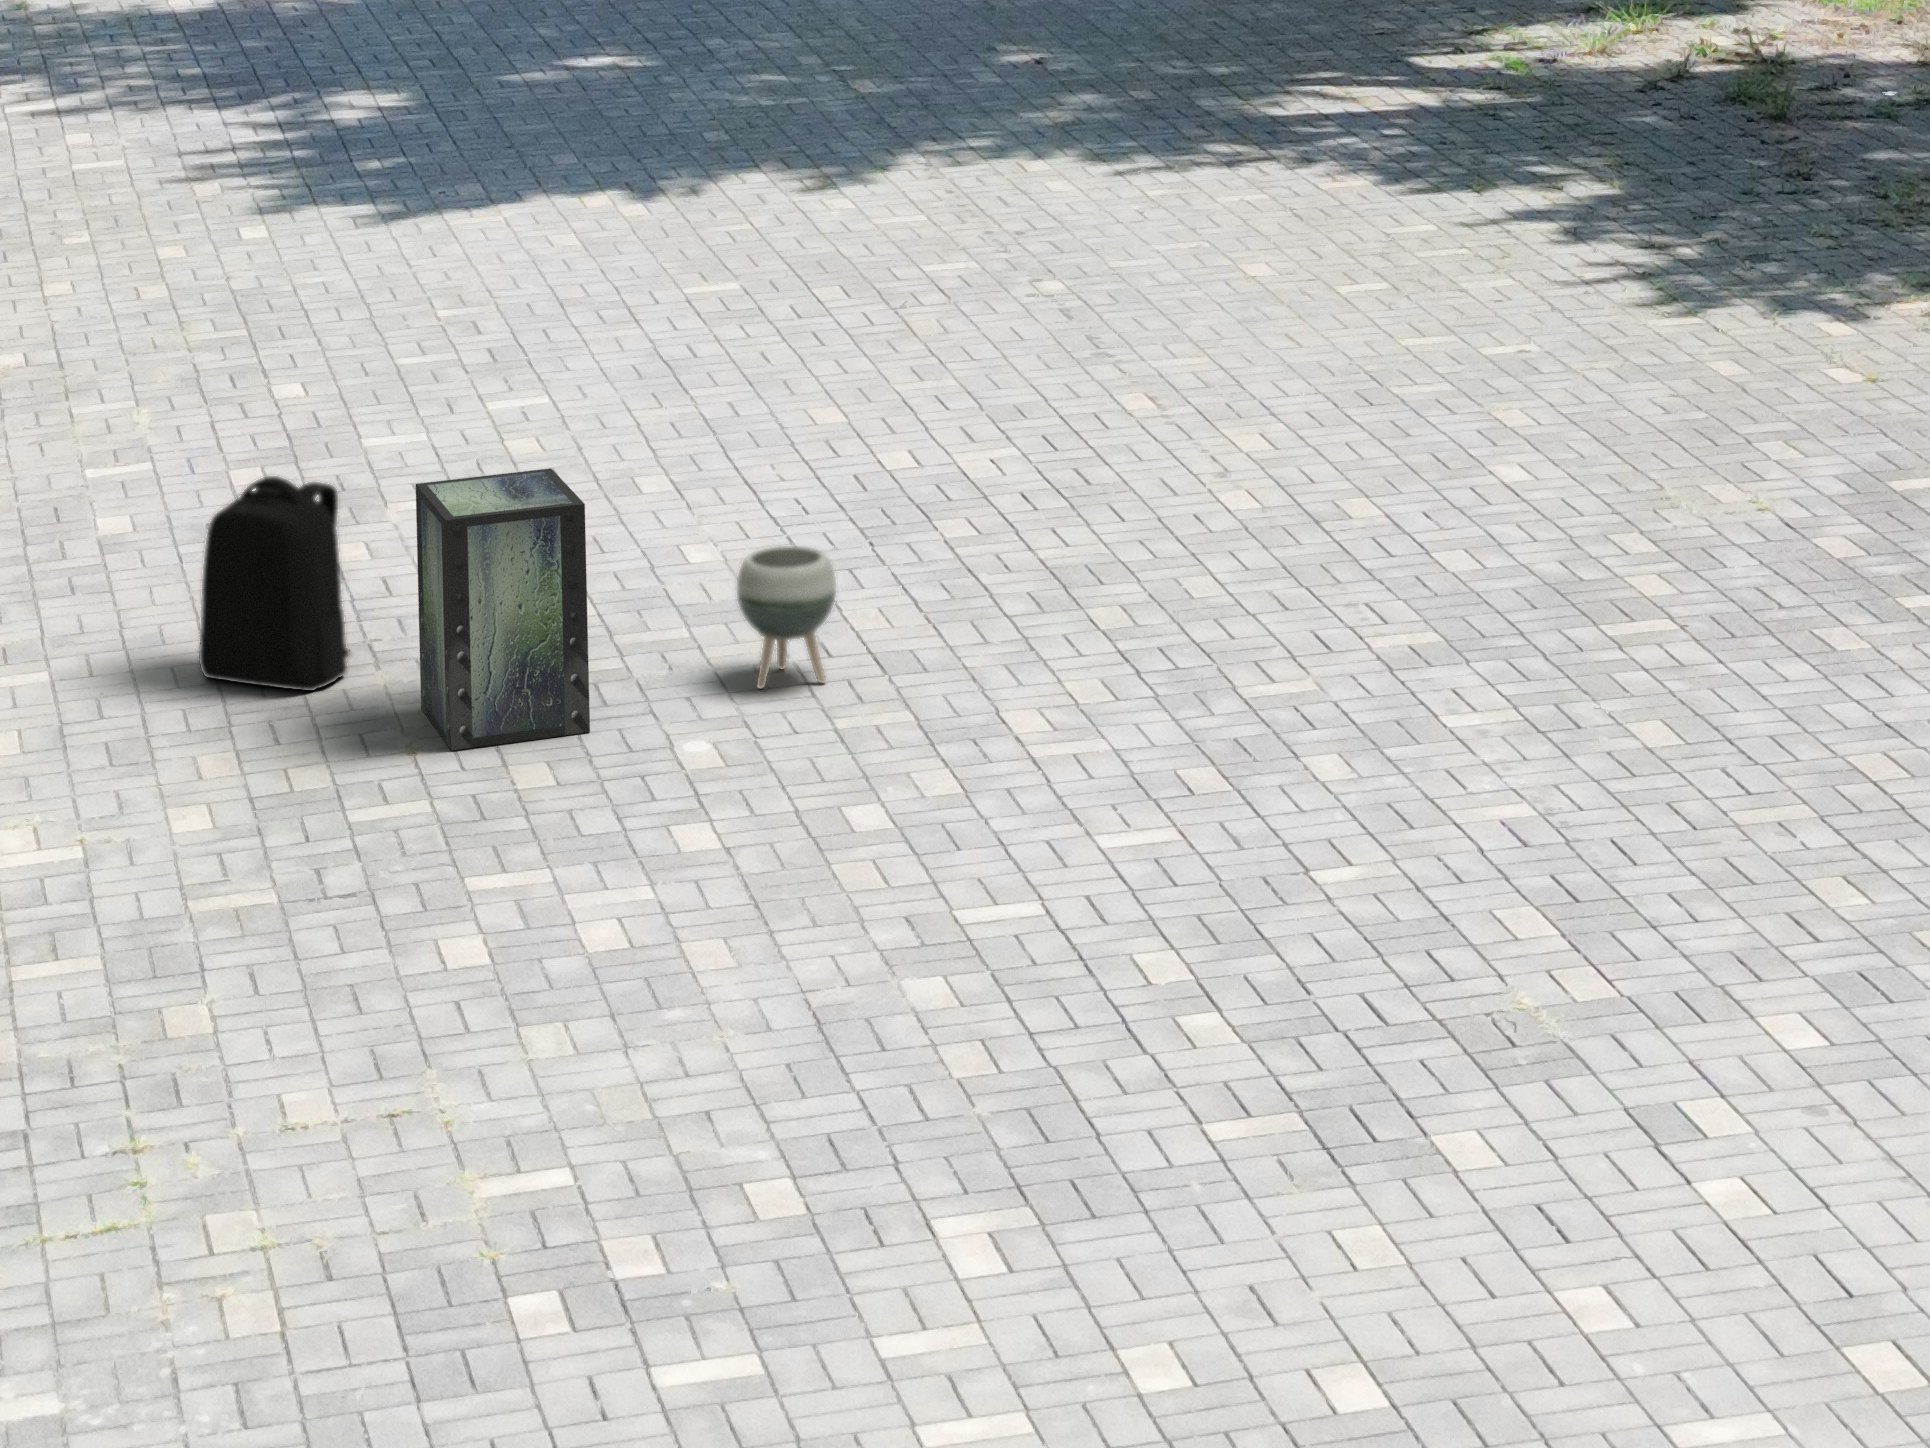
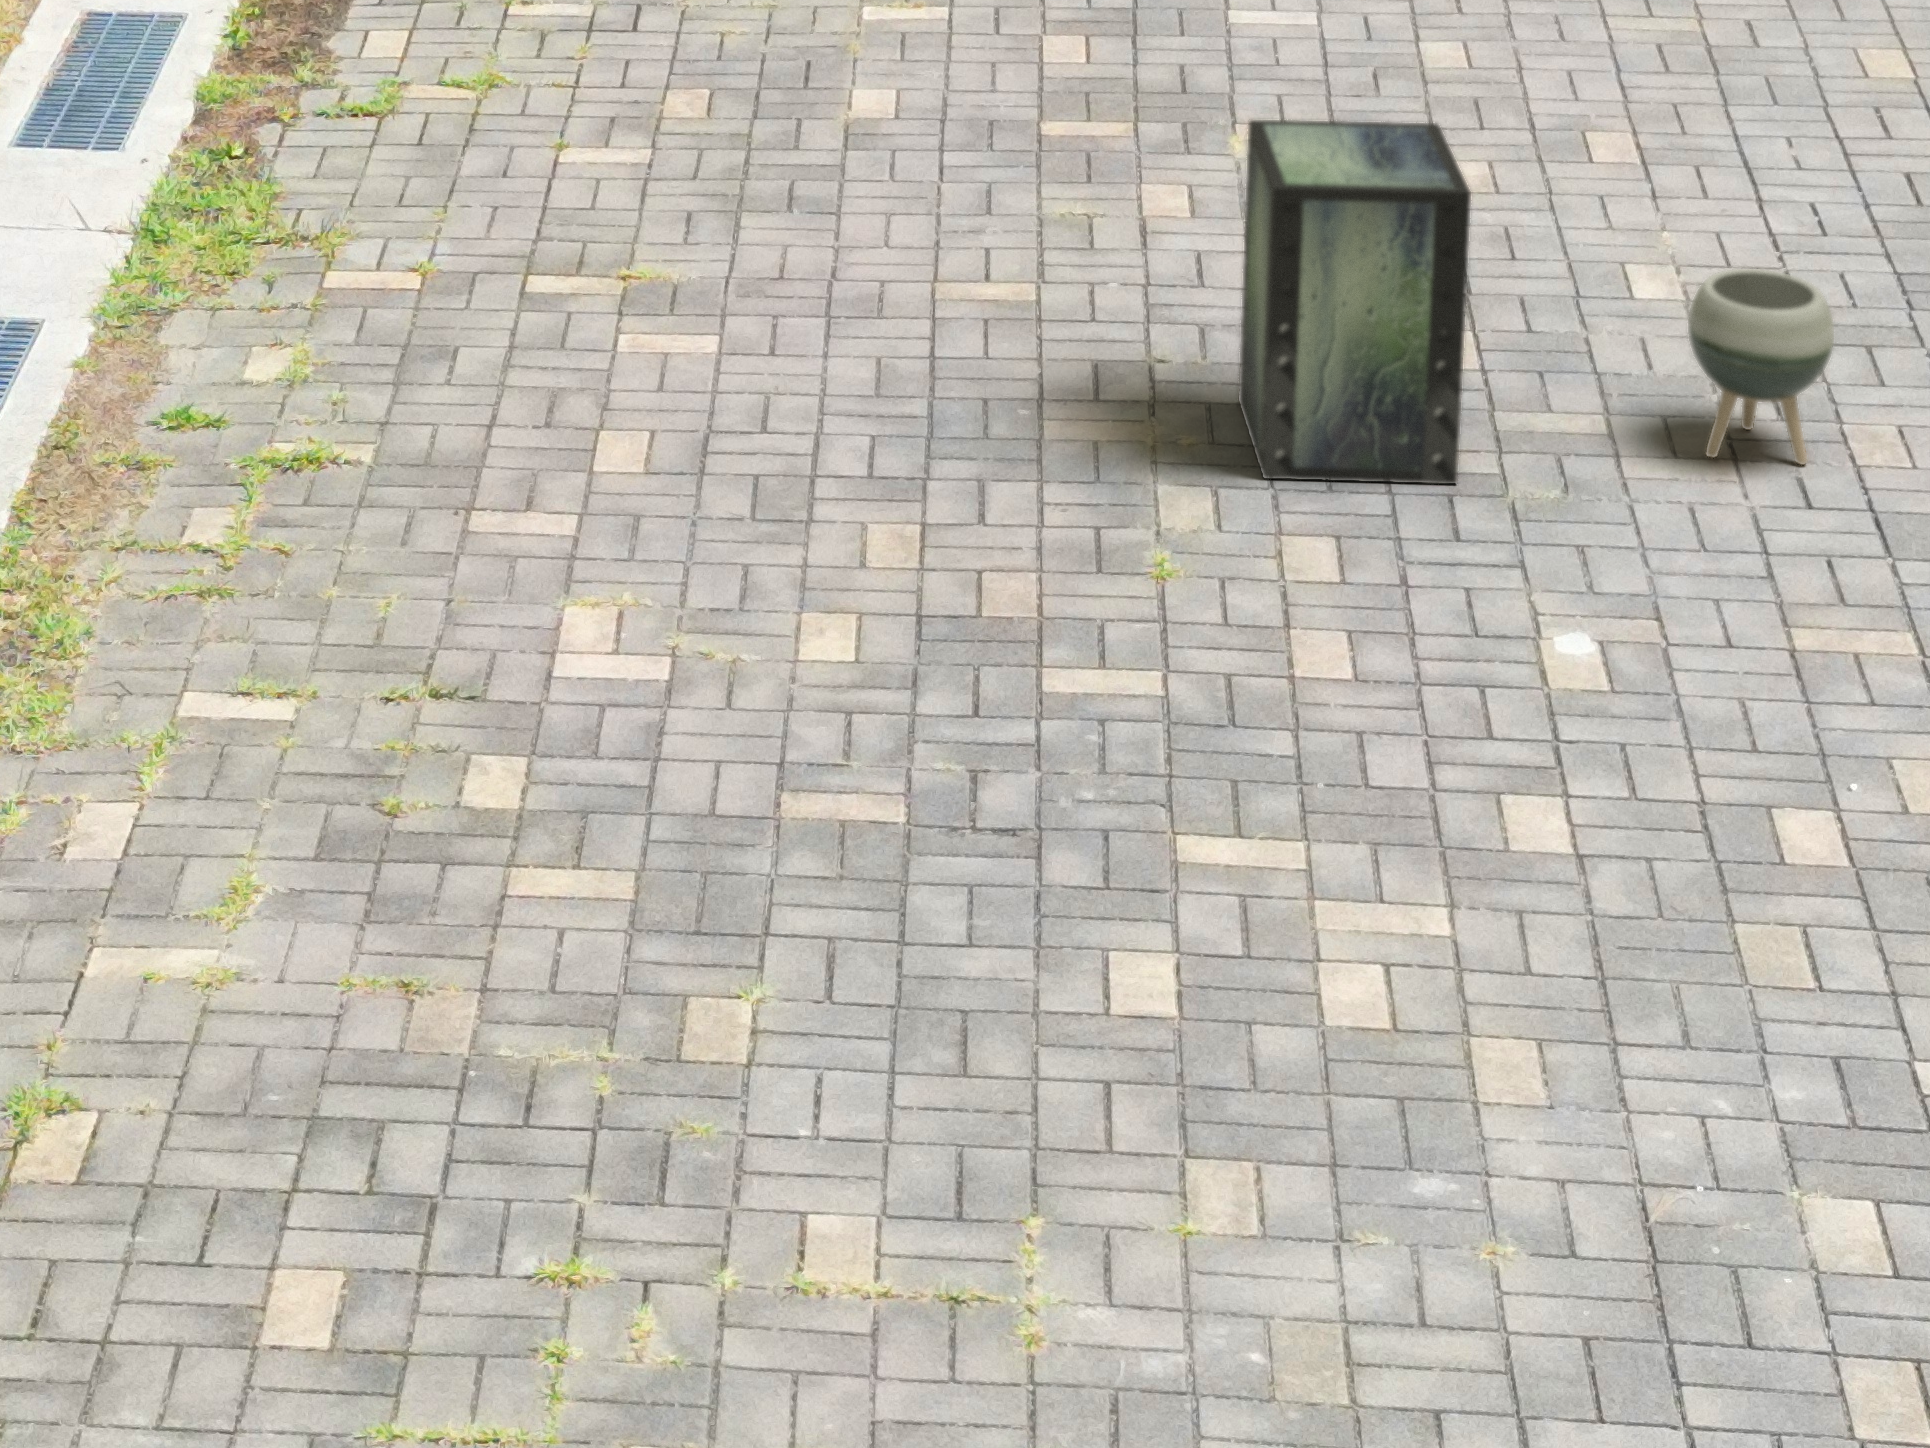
backpack: present [199,476,349,691] -> none [965,62,1167,347]

